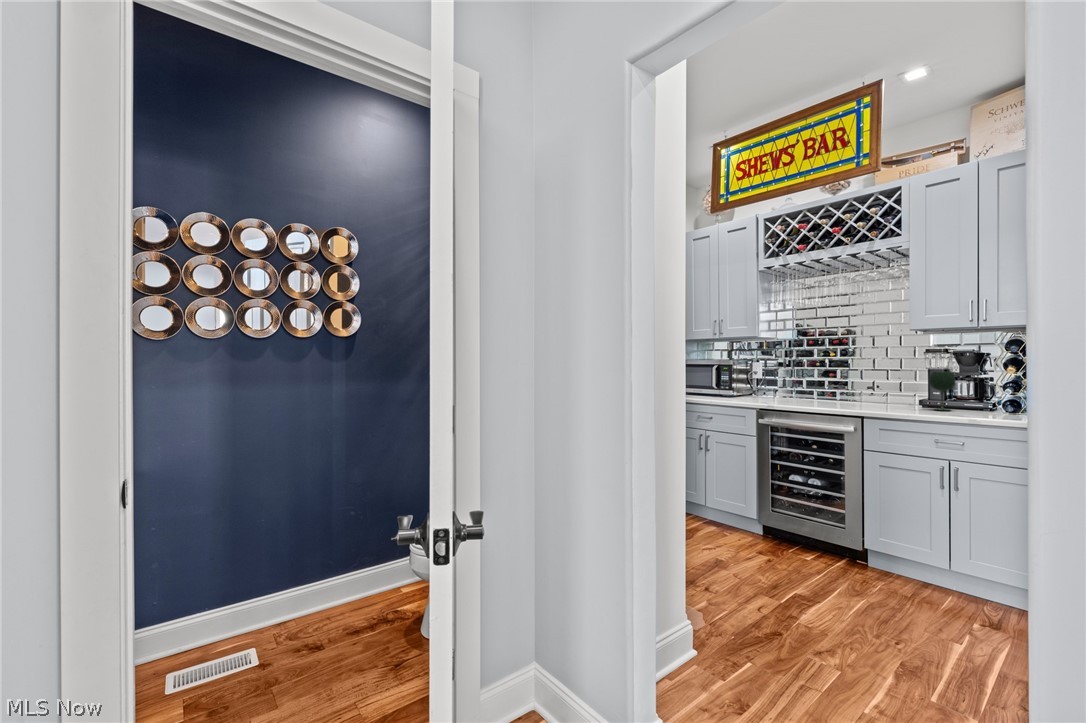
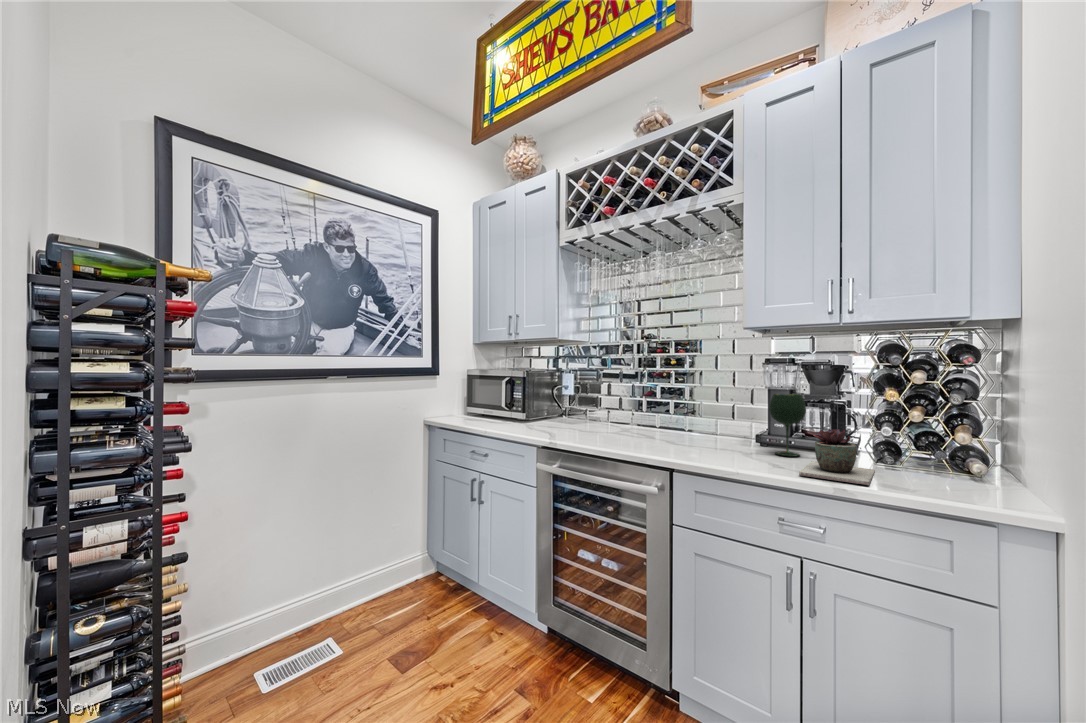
succulent plant: none [950,389,1001,419] -> present [799,429,875,485]

